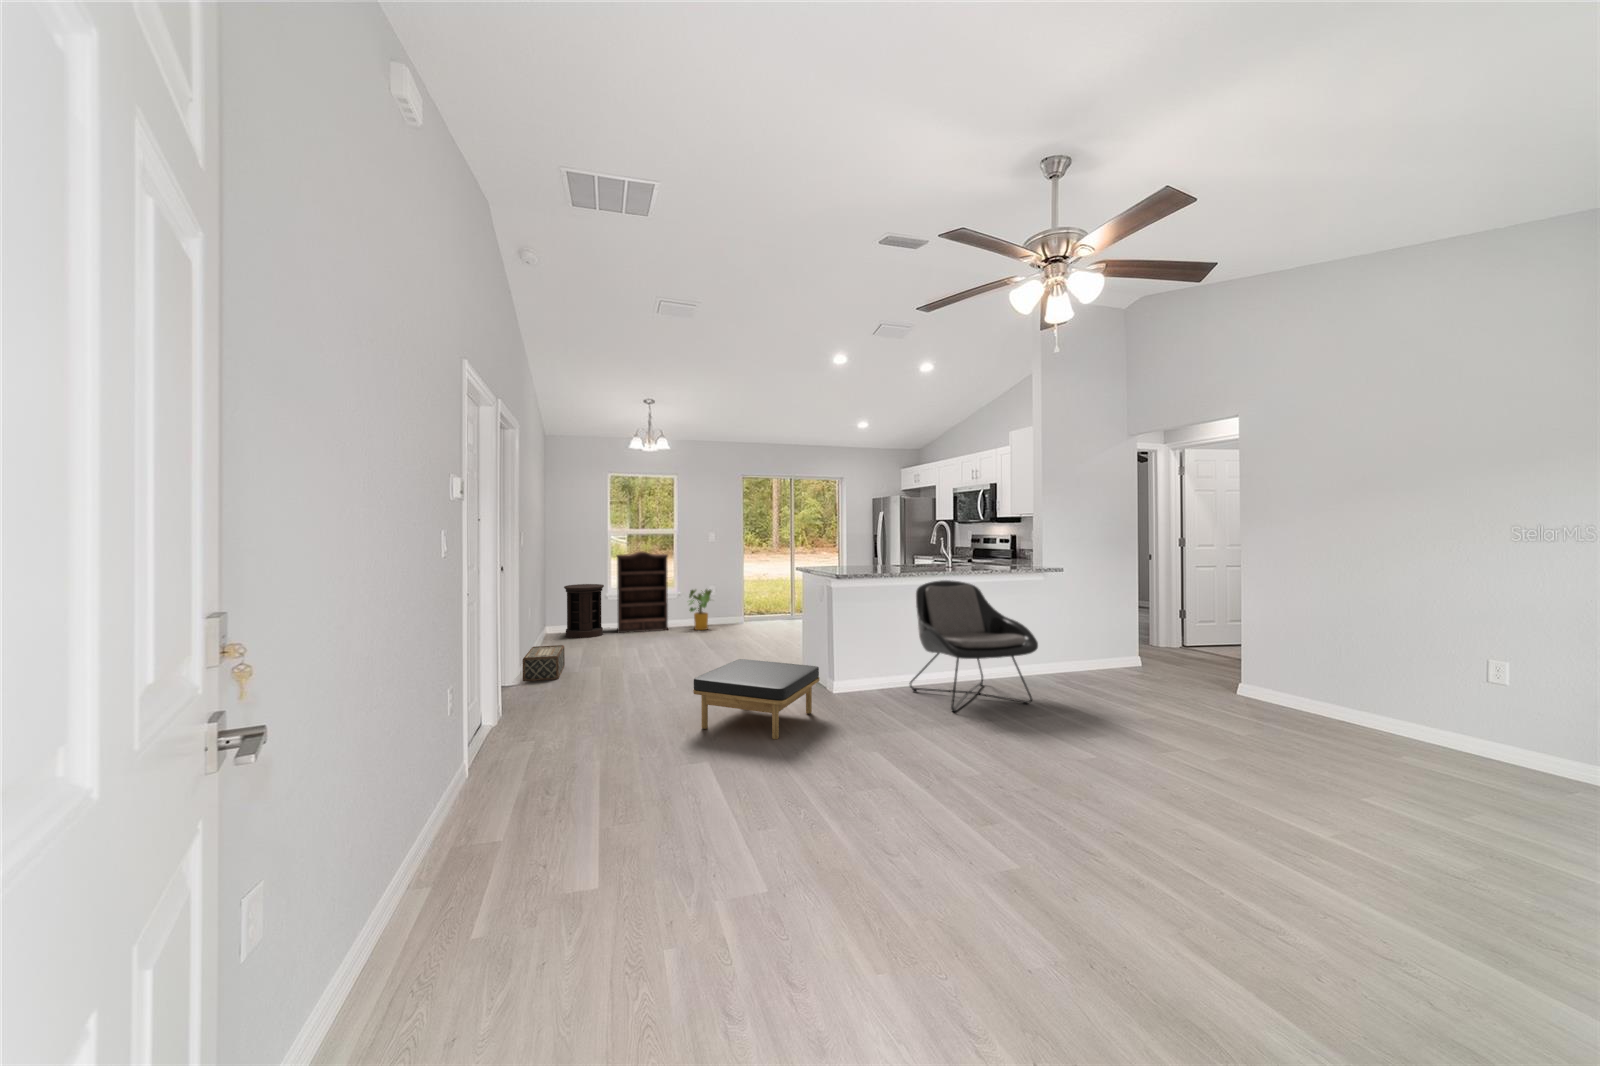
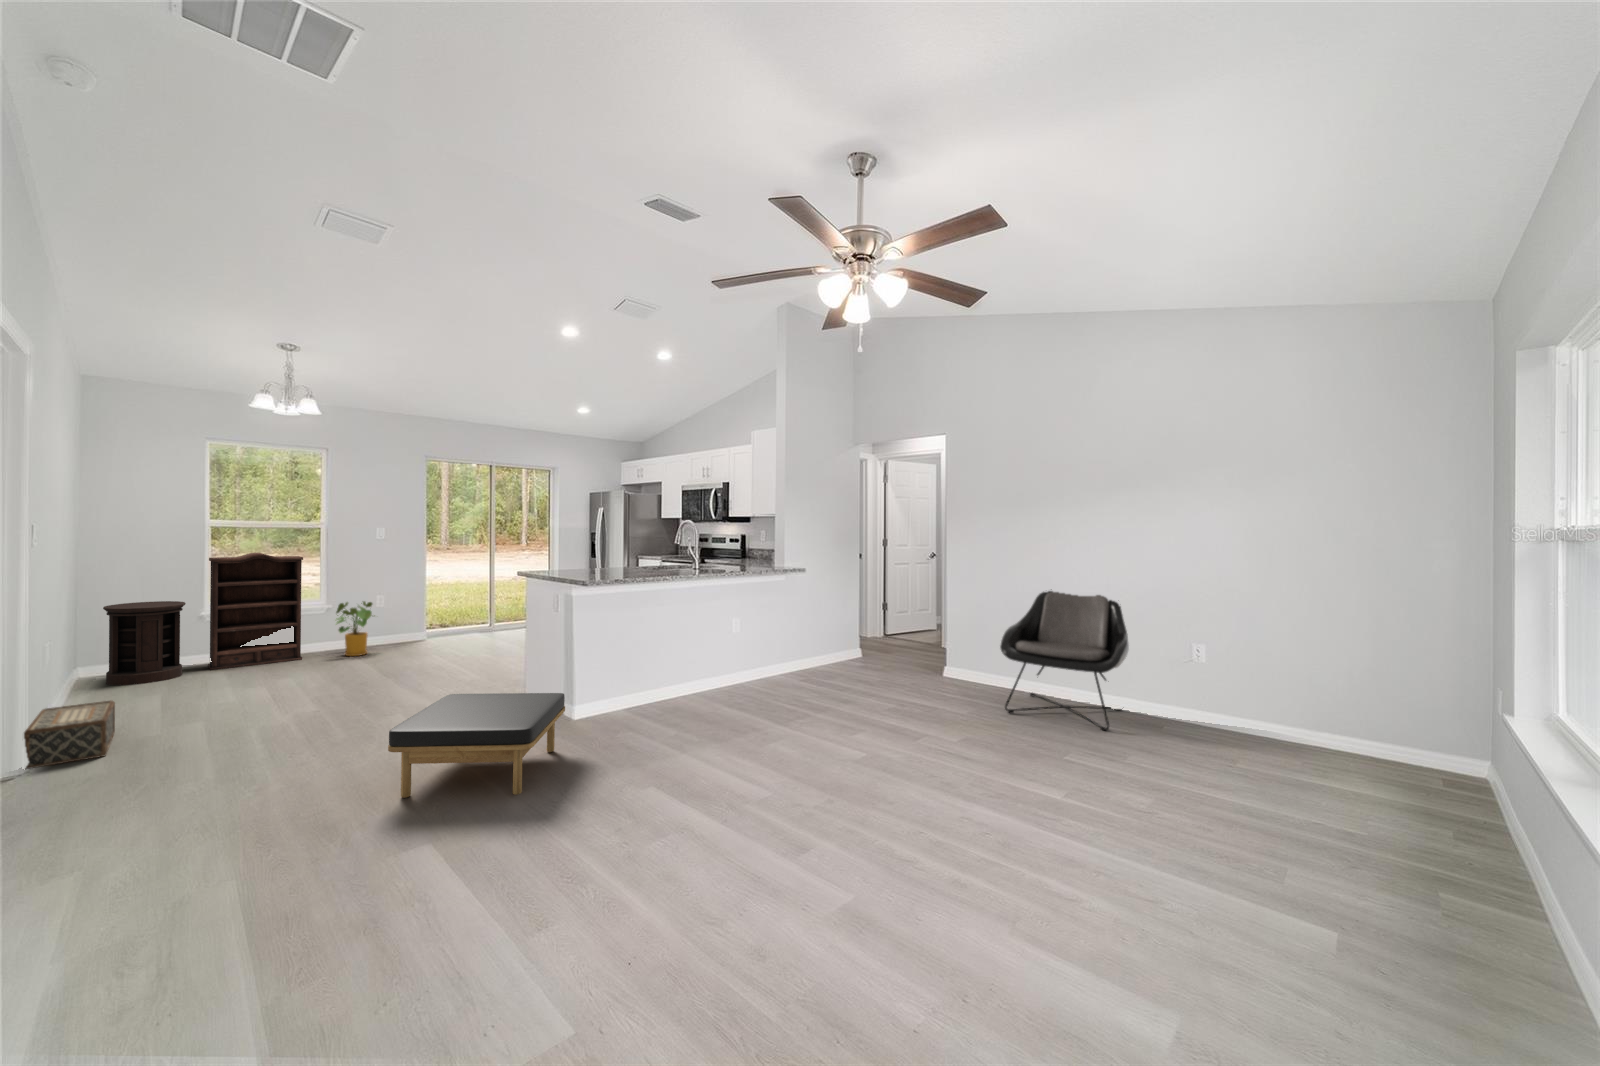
lounge chair: present [909,580,1038,712] -> present [1000,589,1129,731]

